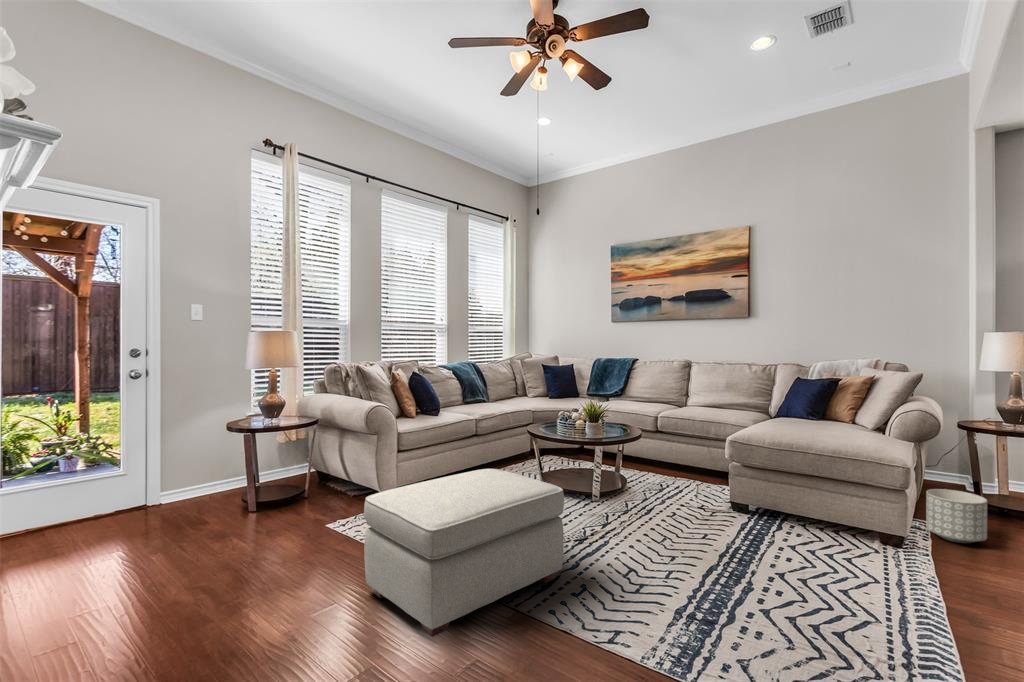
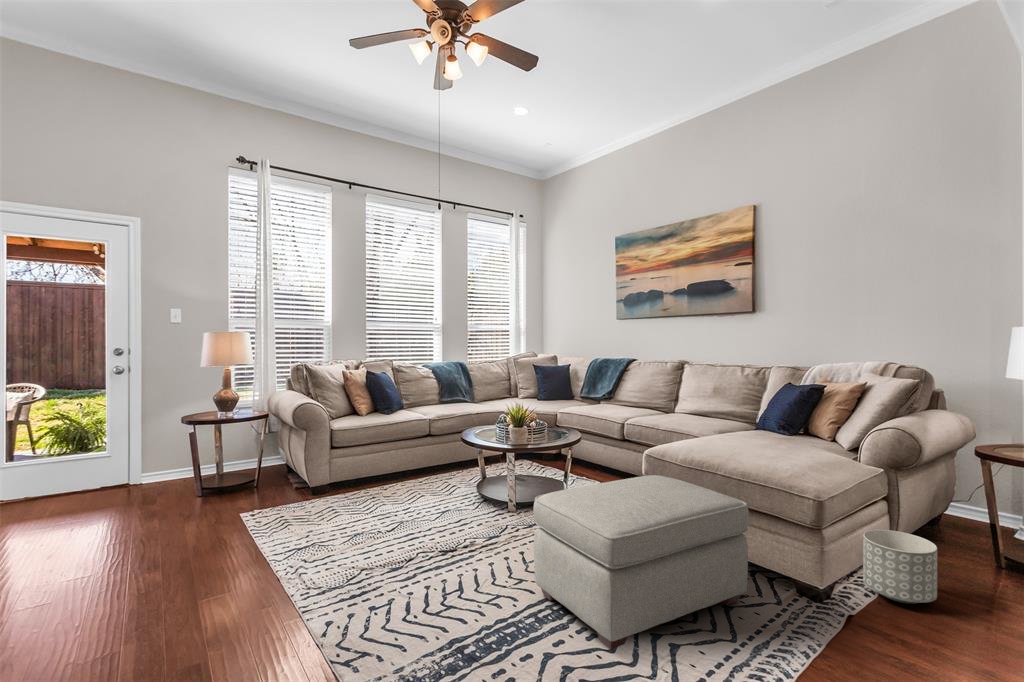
ottoman: present [364,469,564,637] -> present [533,475,749,649]

